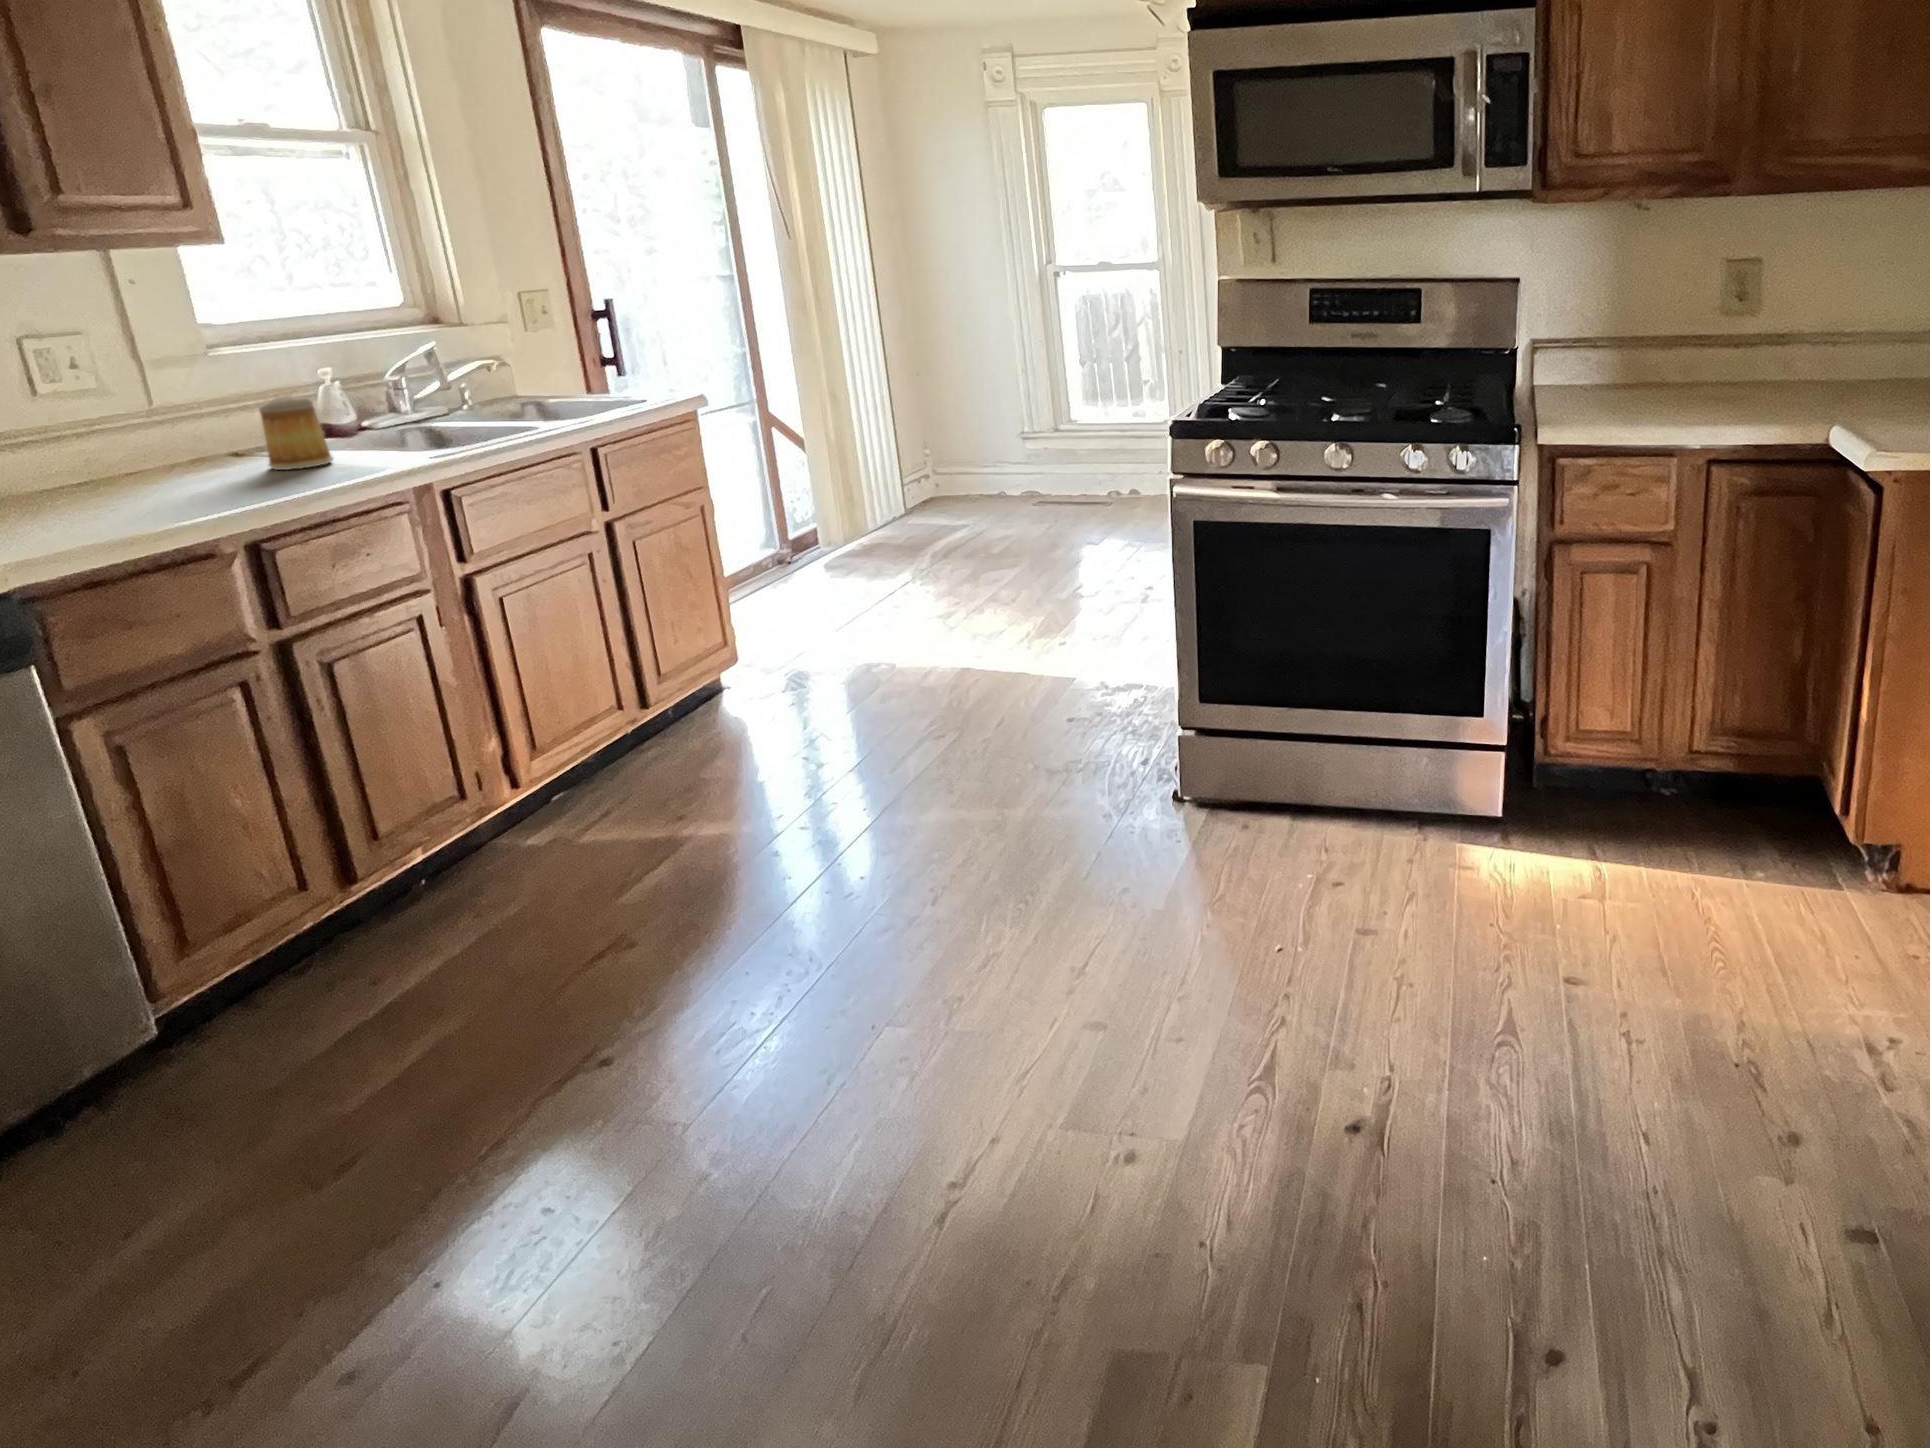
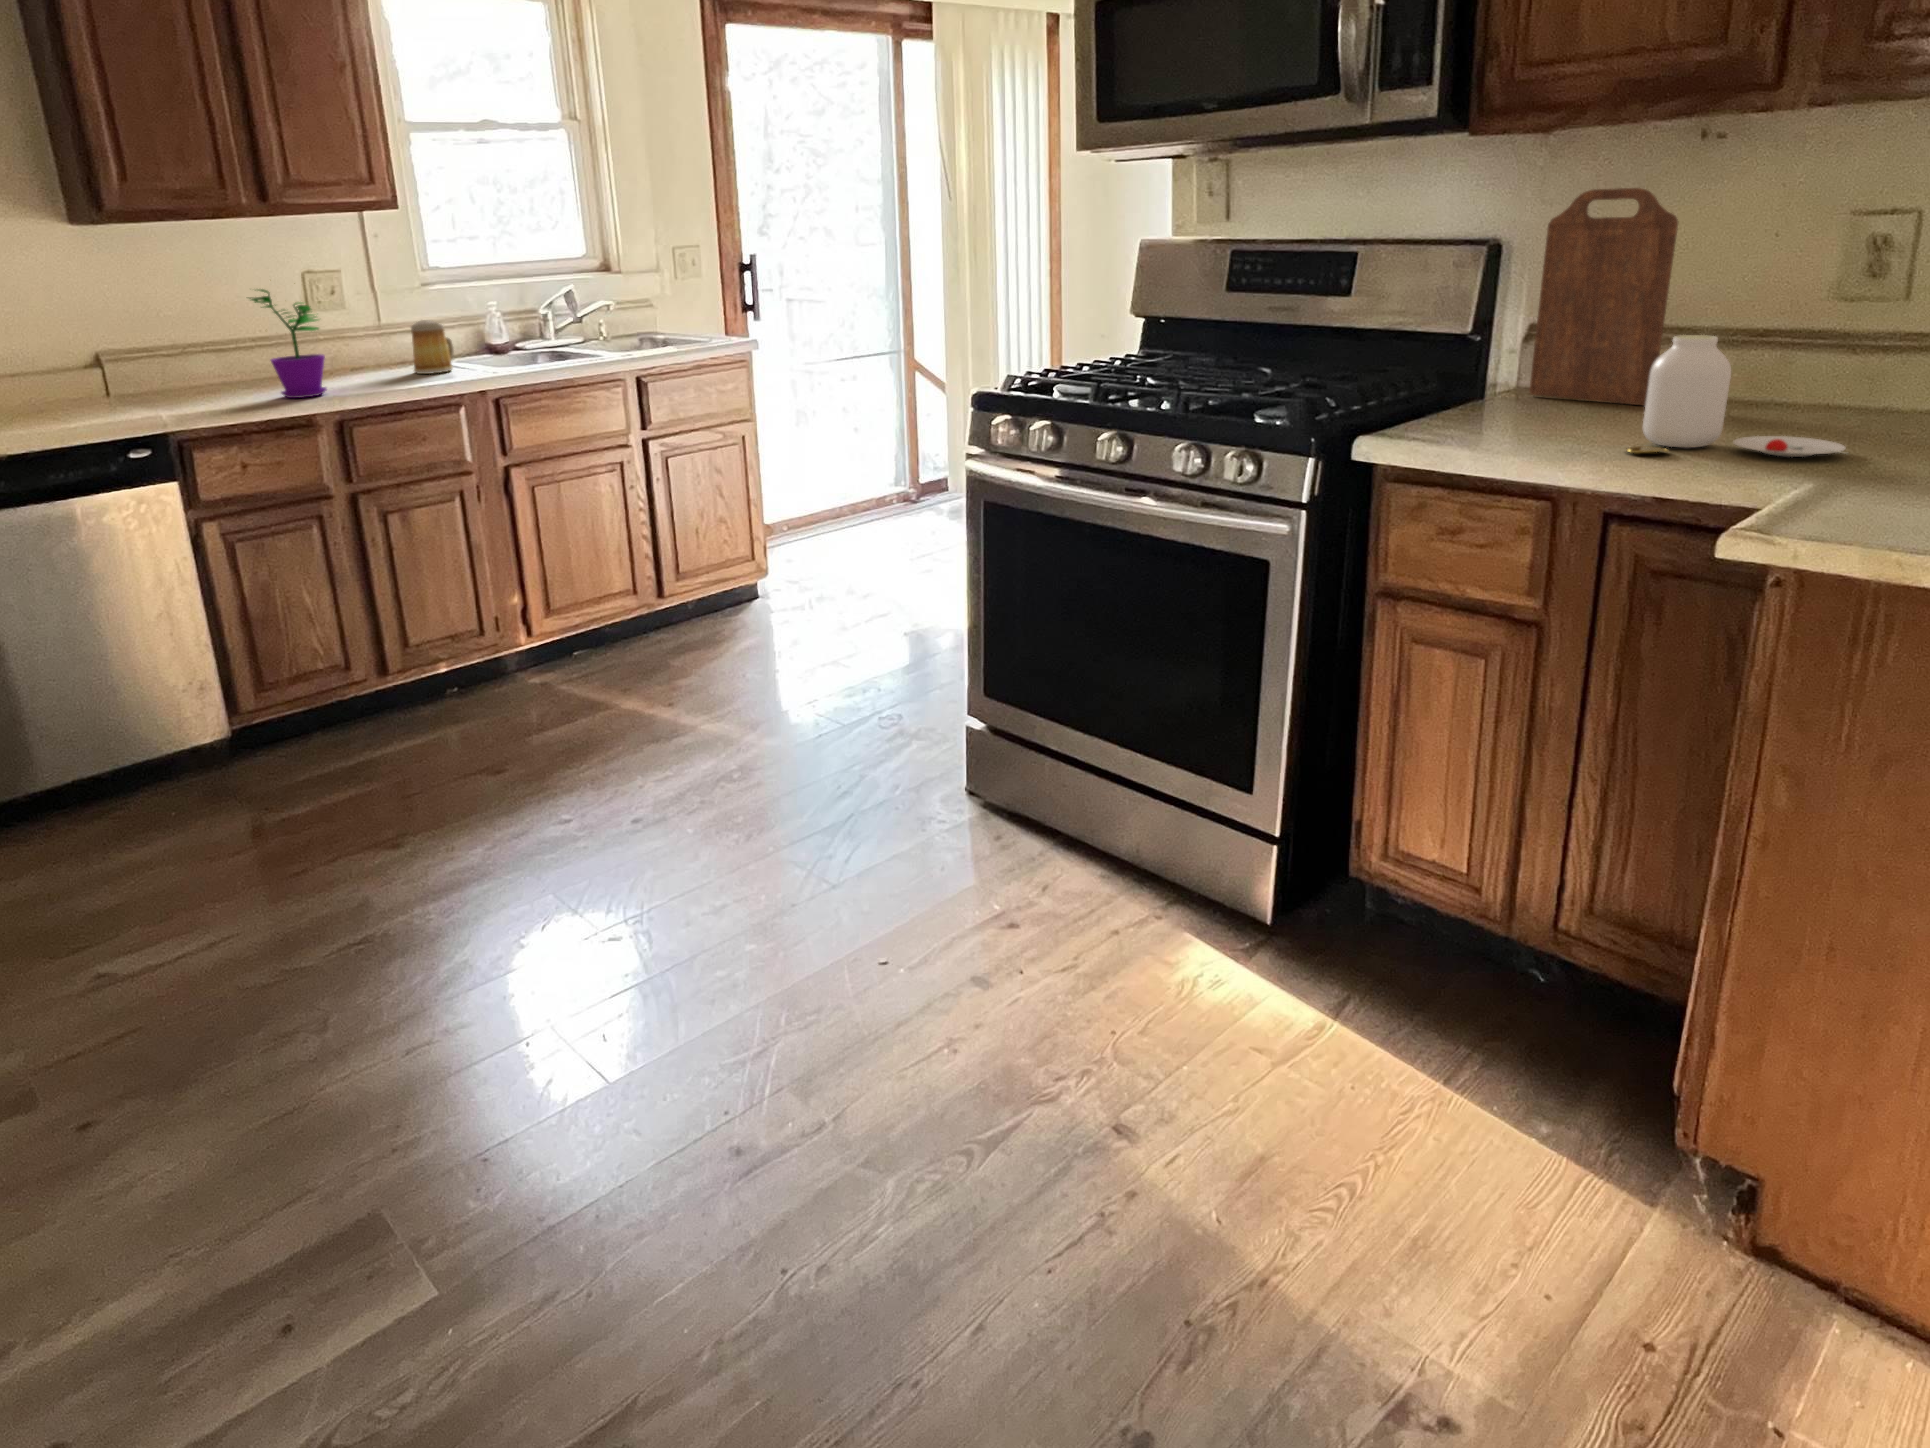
cutting board: none [1559,241,1651,390] -> present [1529,188,1678,406]
jar: none [1704,339,1826,417] -> present [1627,335,1845,457]
flower pot: none [34,349,198,520] -> present [249,289,327,398]

